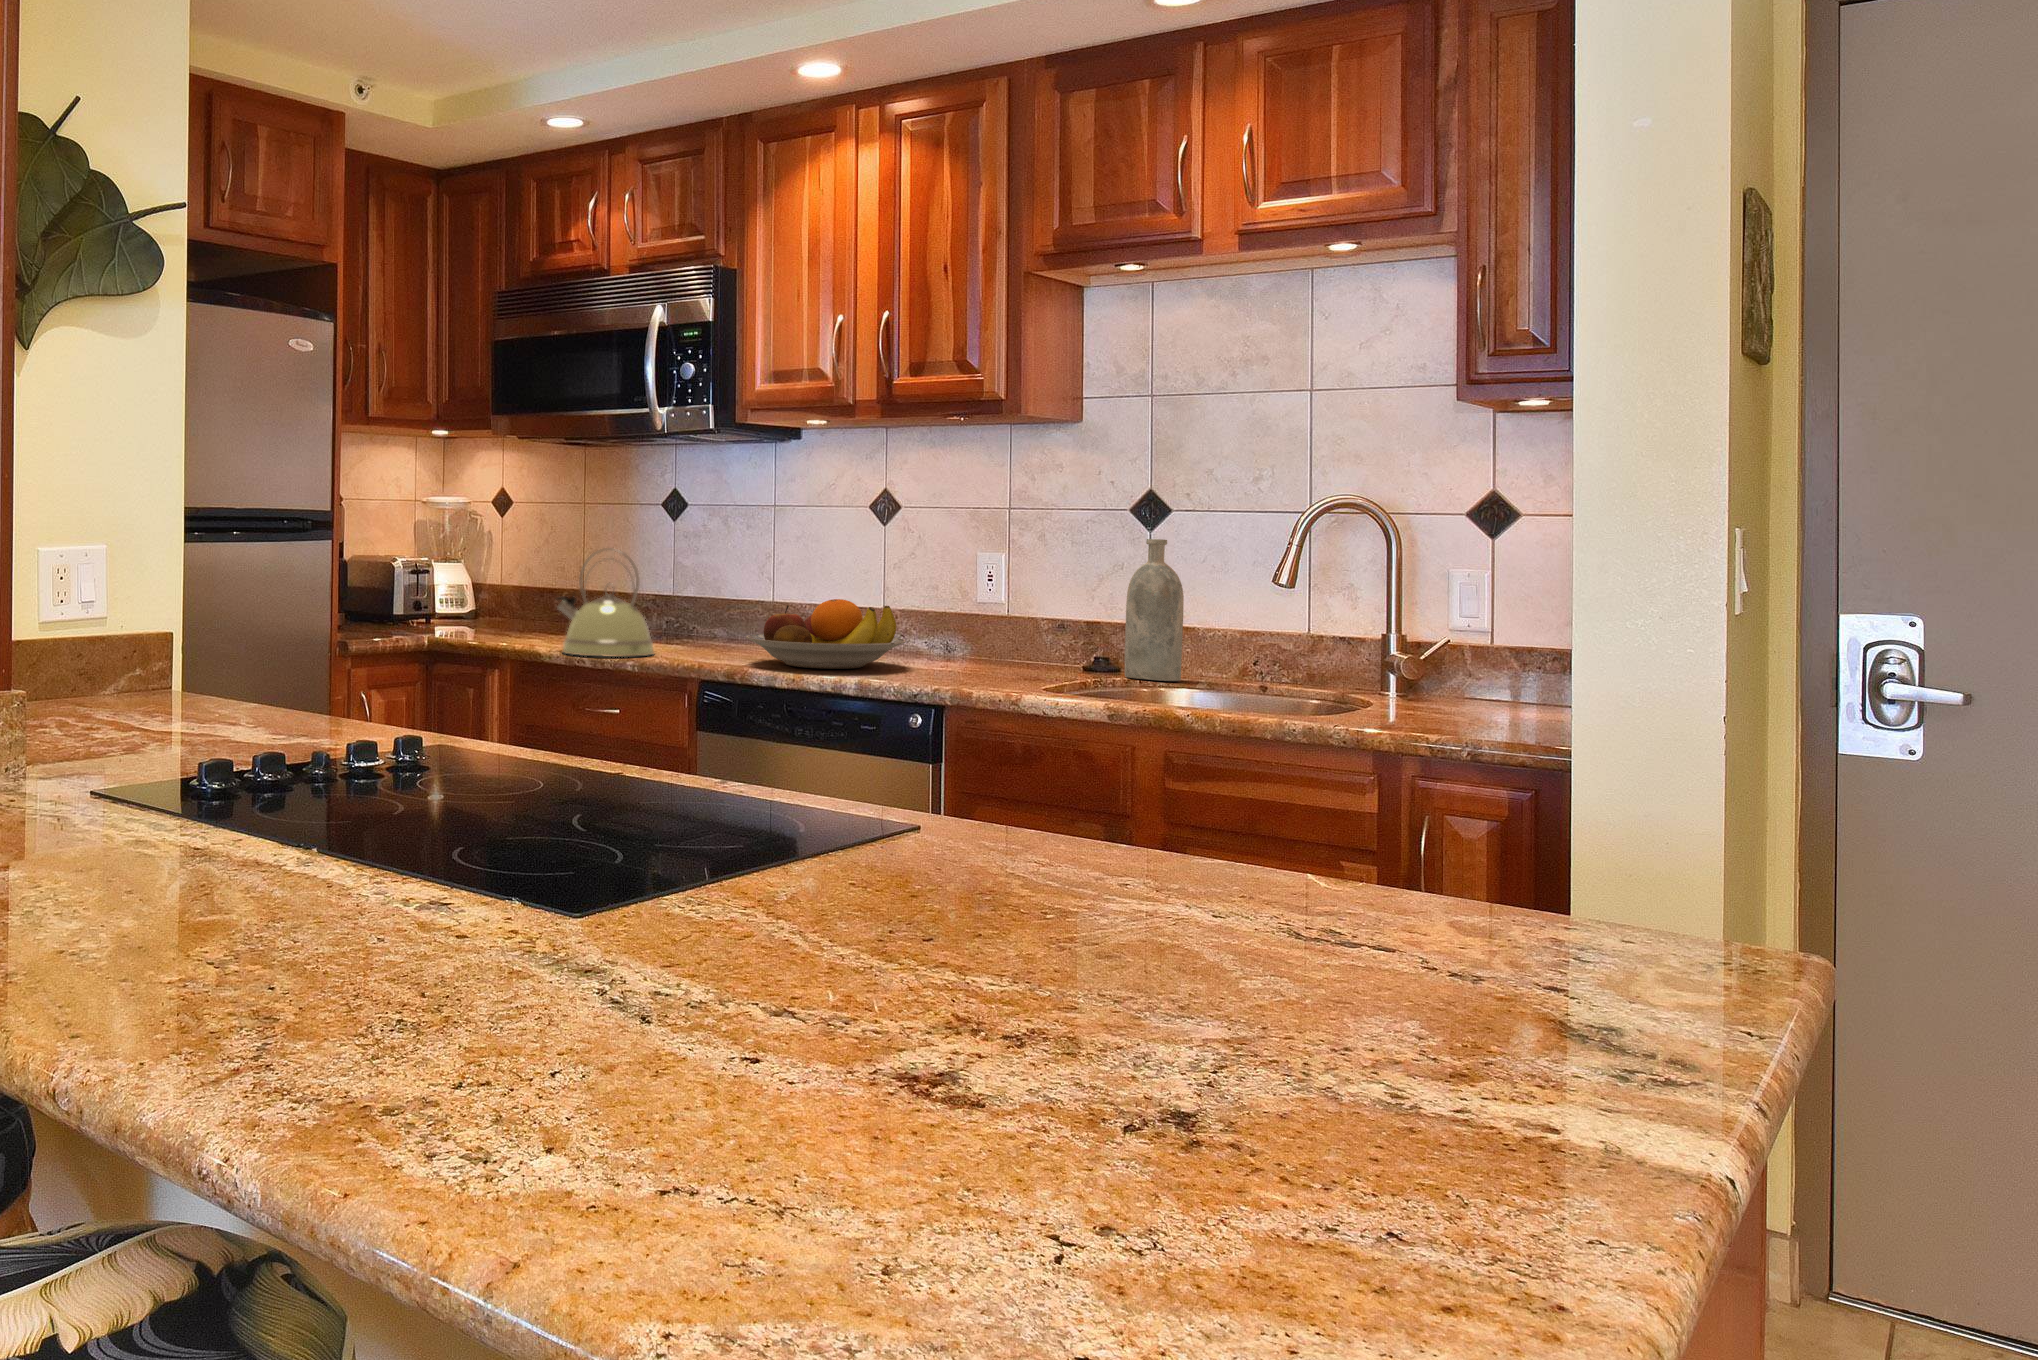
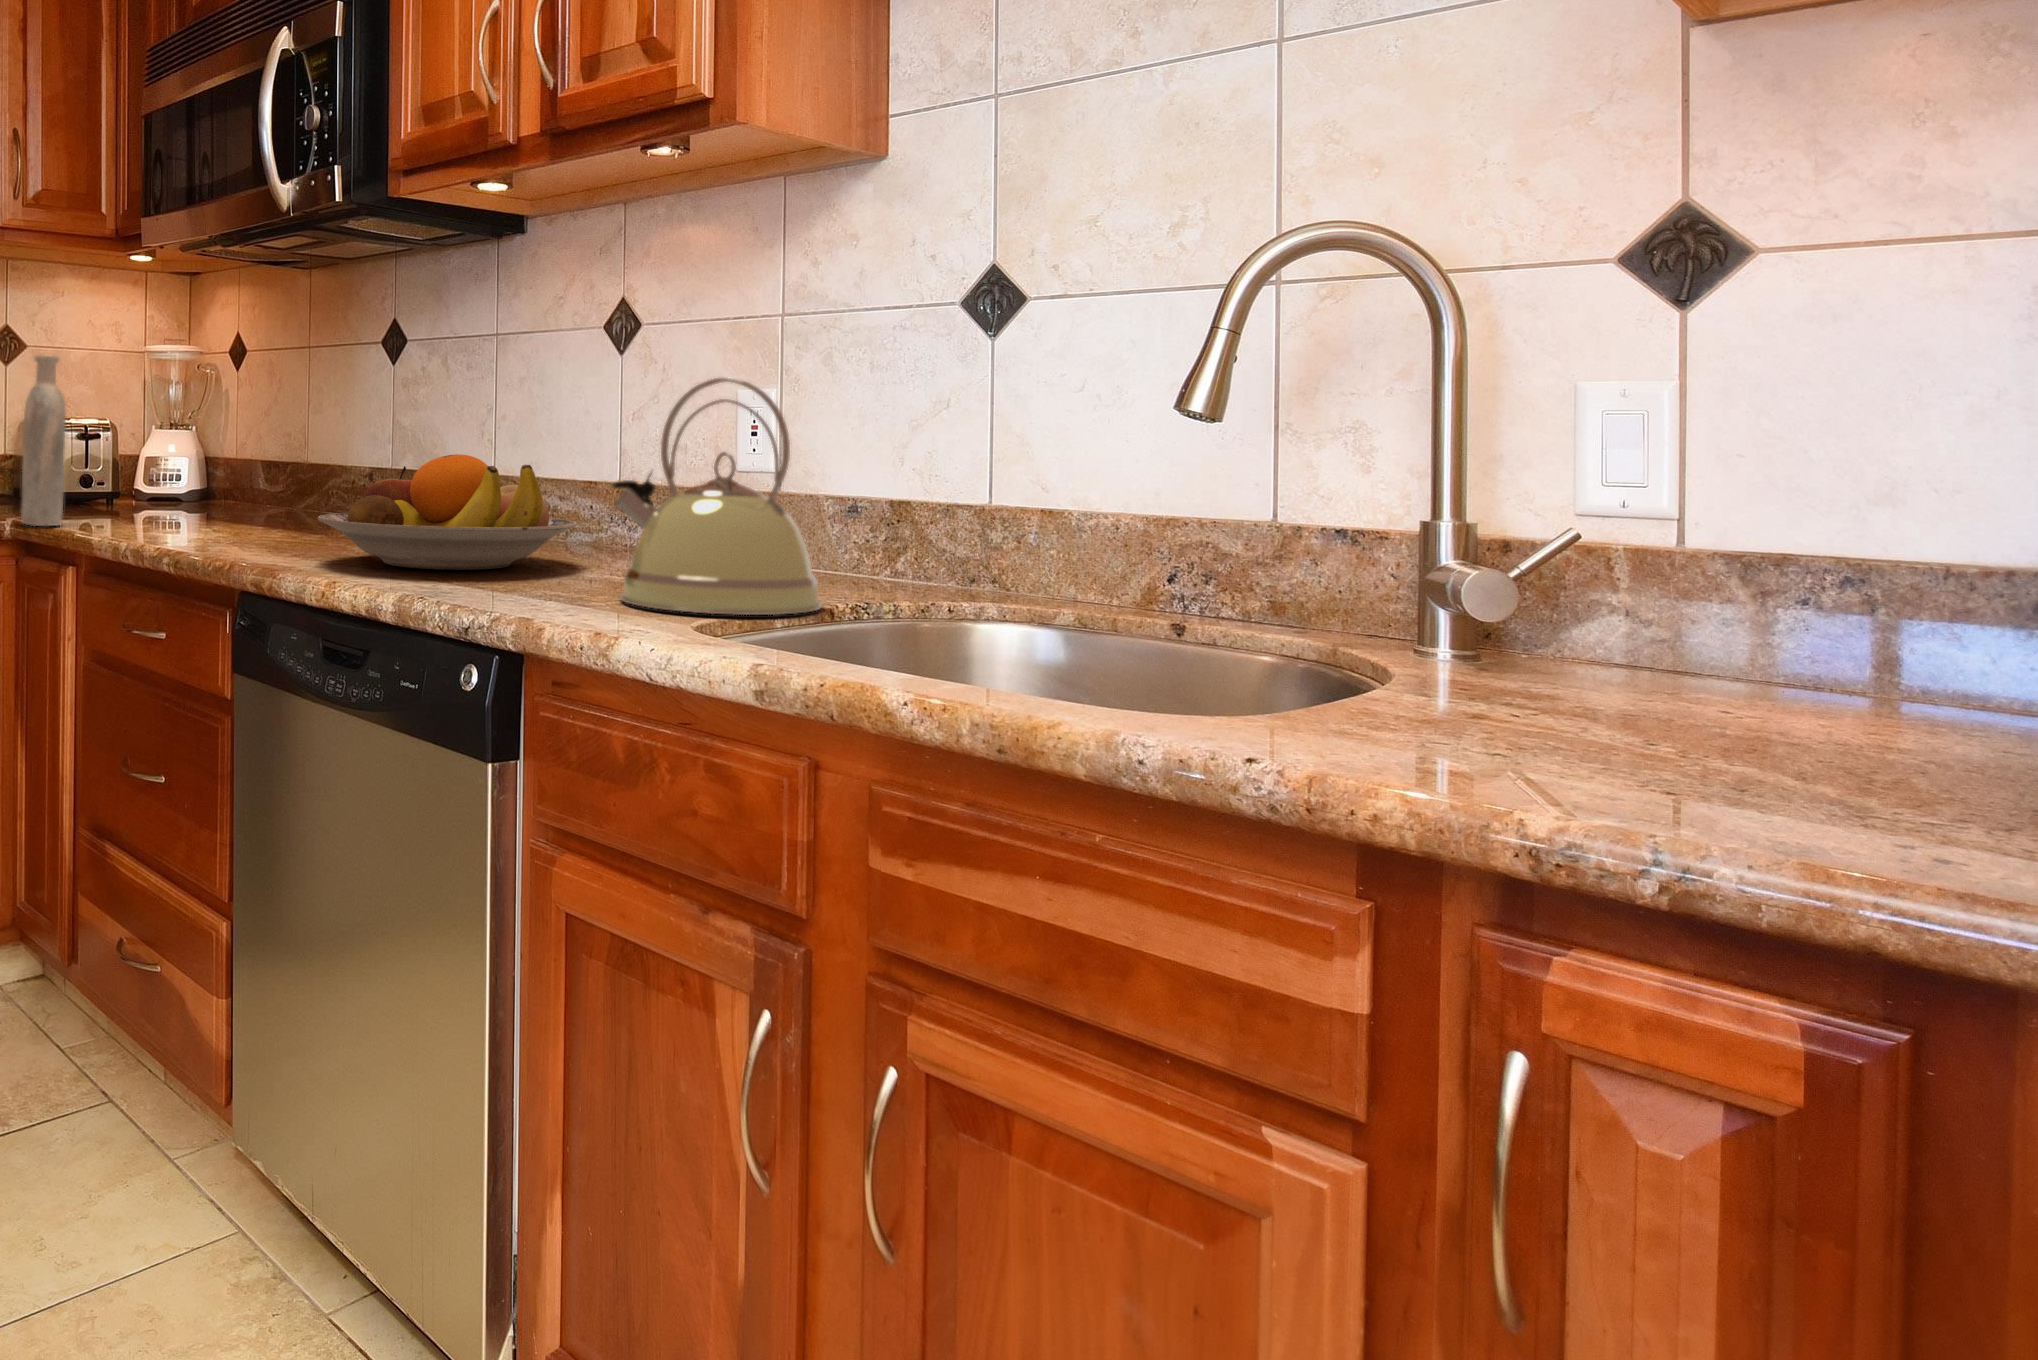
bottle: present [1125,539,1184,681] -> present [21,355,66,526]
kettle: present [557,549,654,657] -> present [613,377,821,615]

